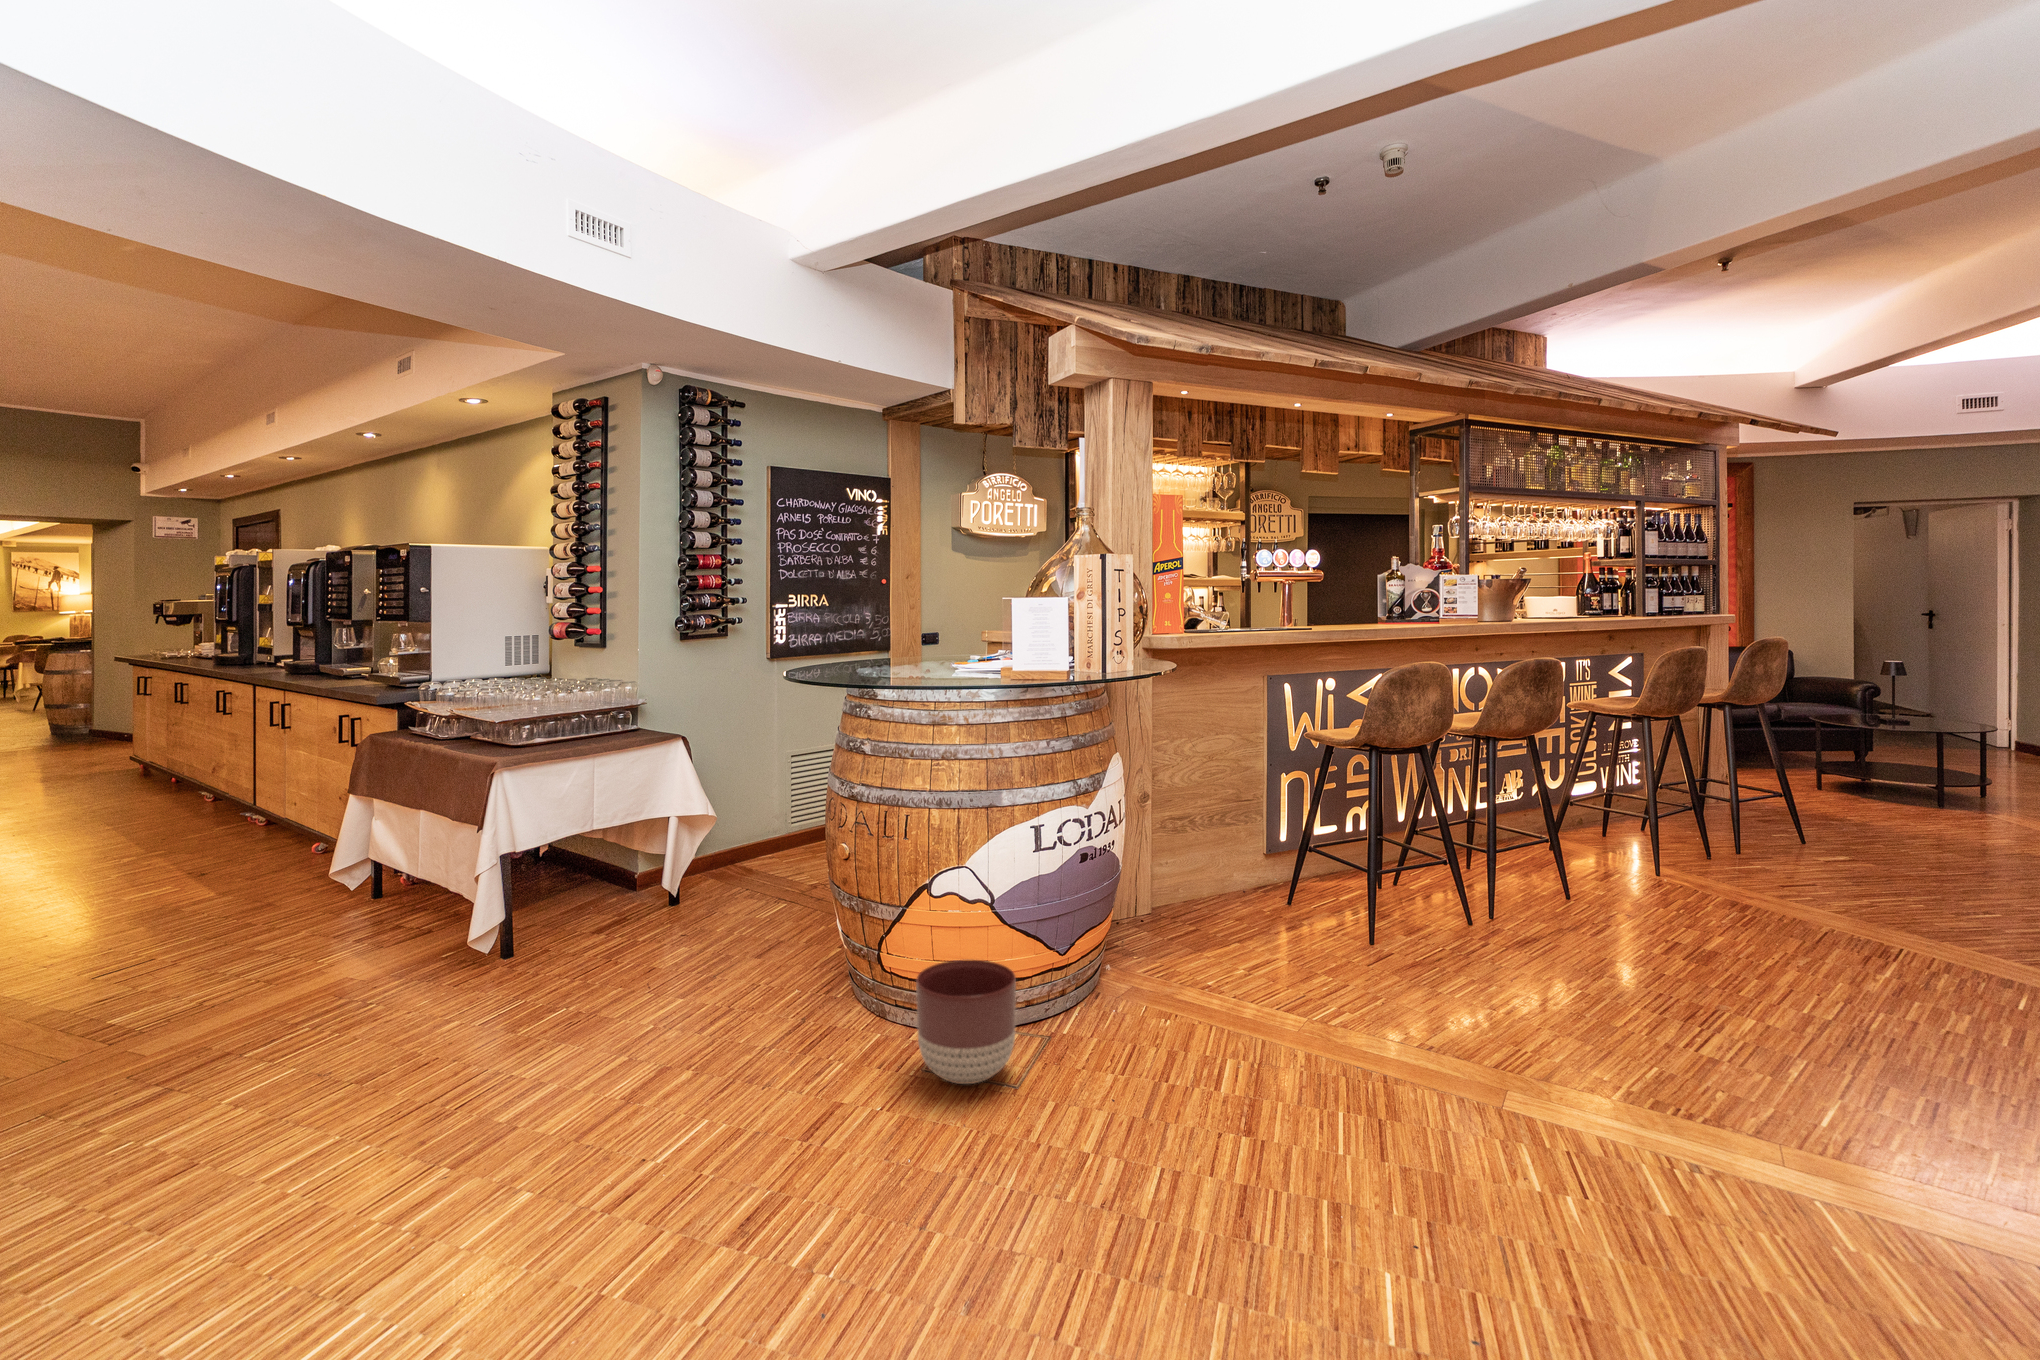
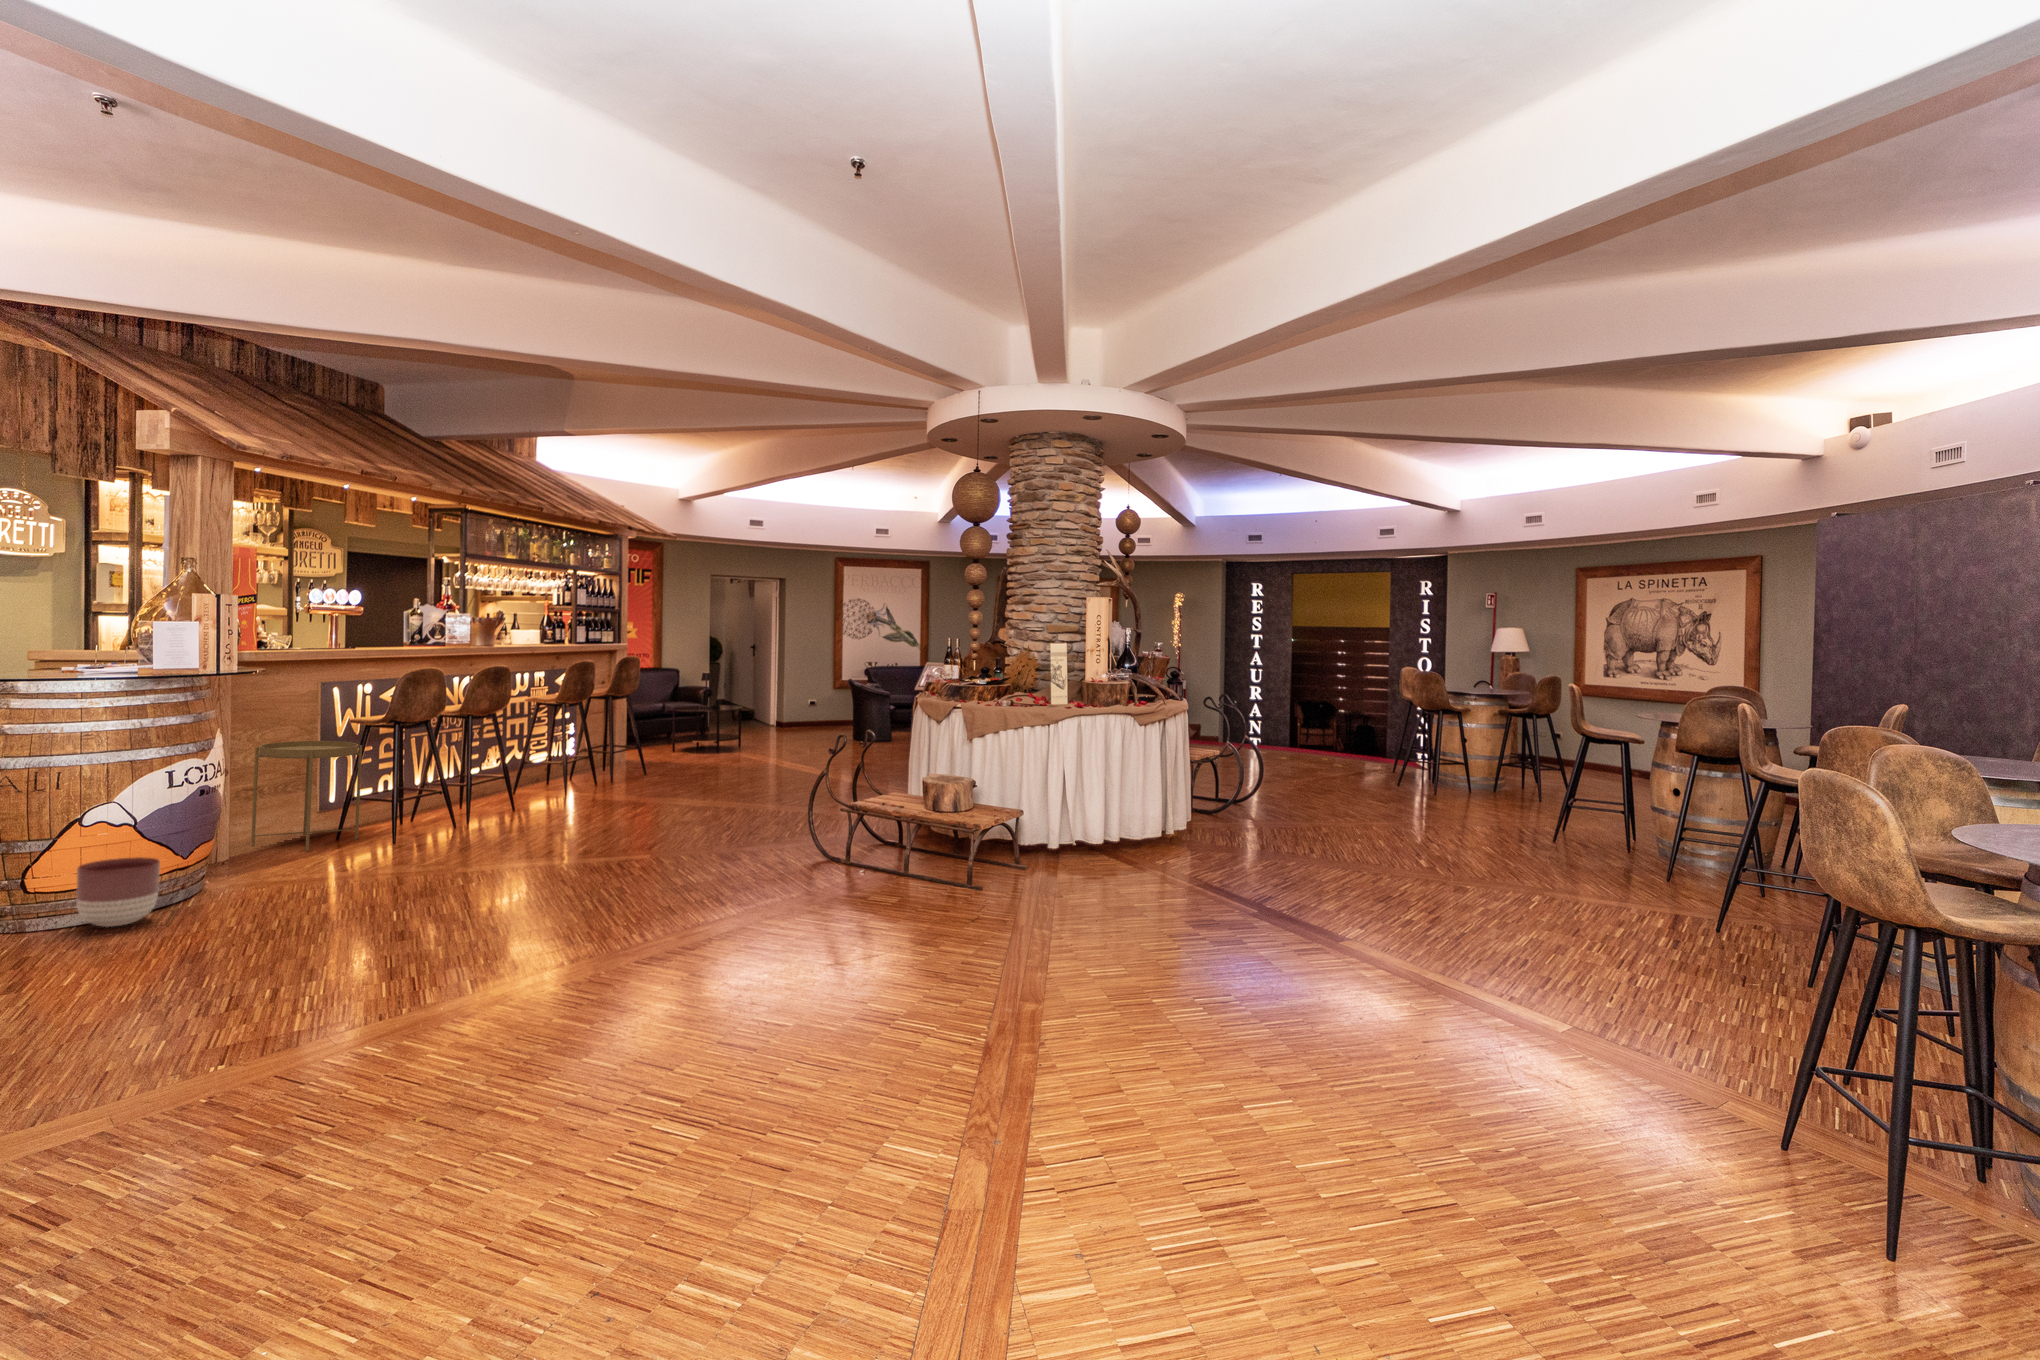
side table: none [1184,760,1319,939] -> present [251,741,362,851]

